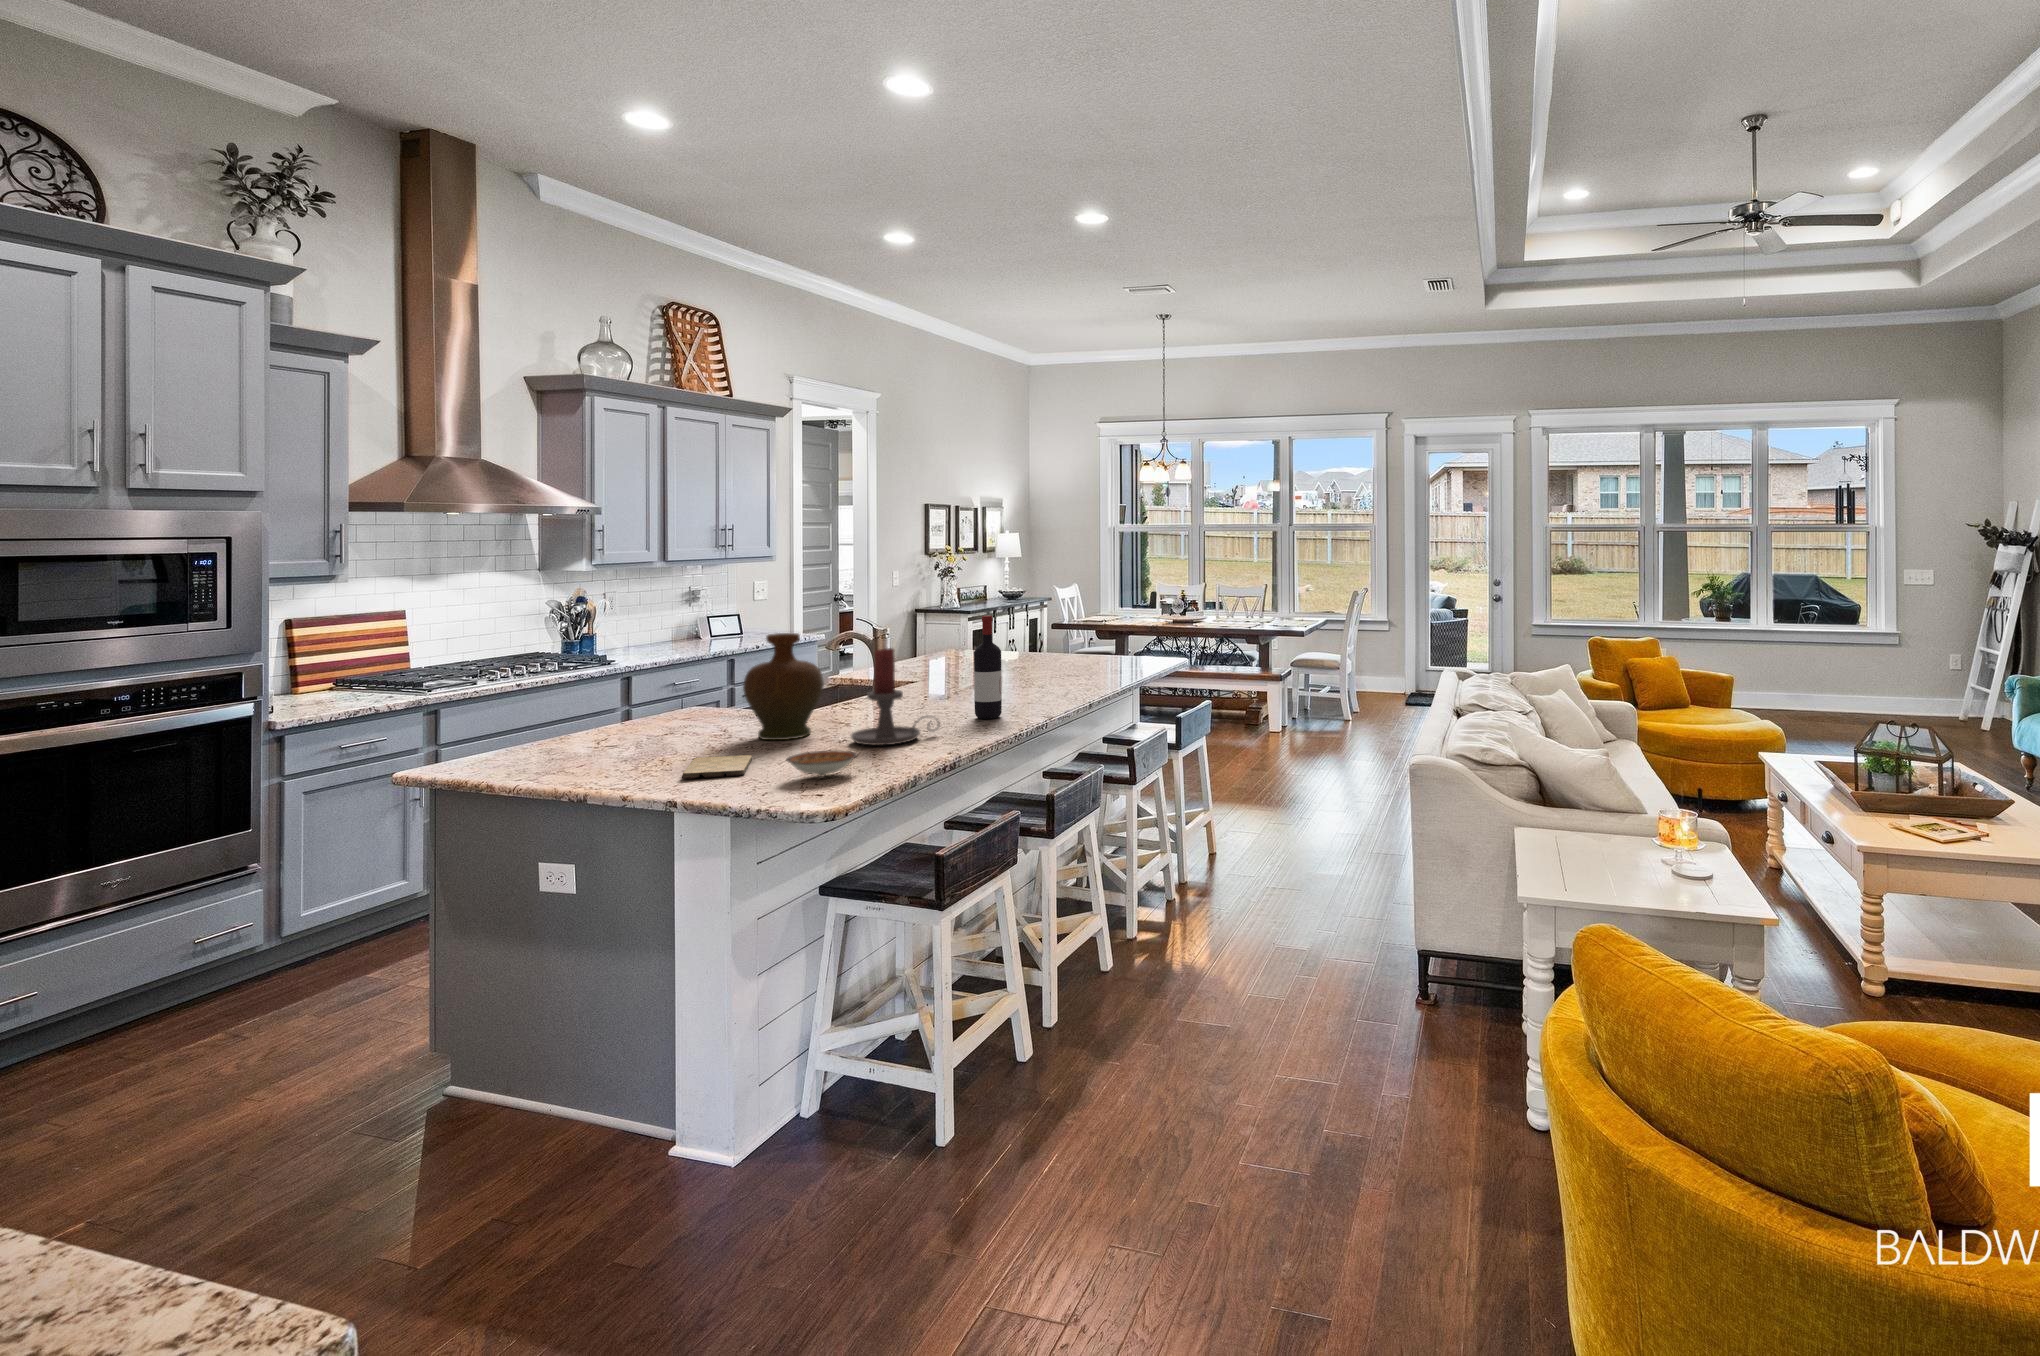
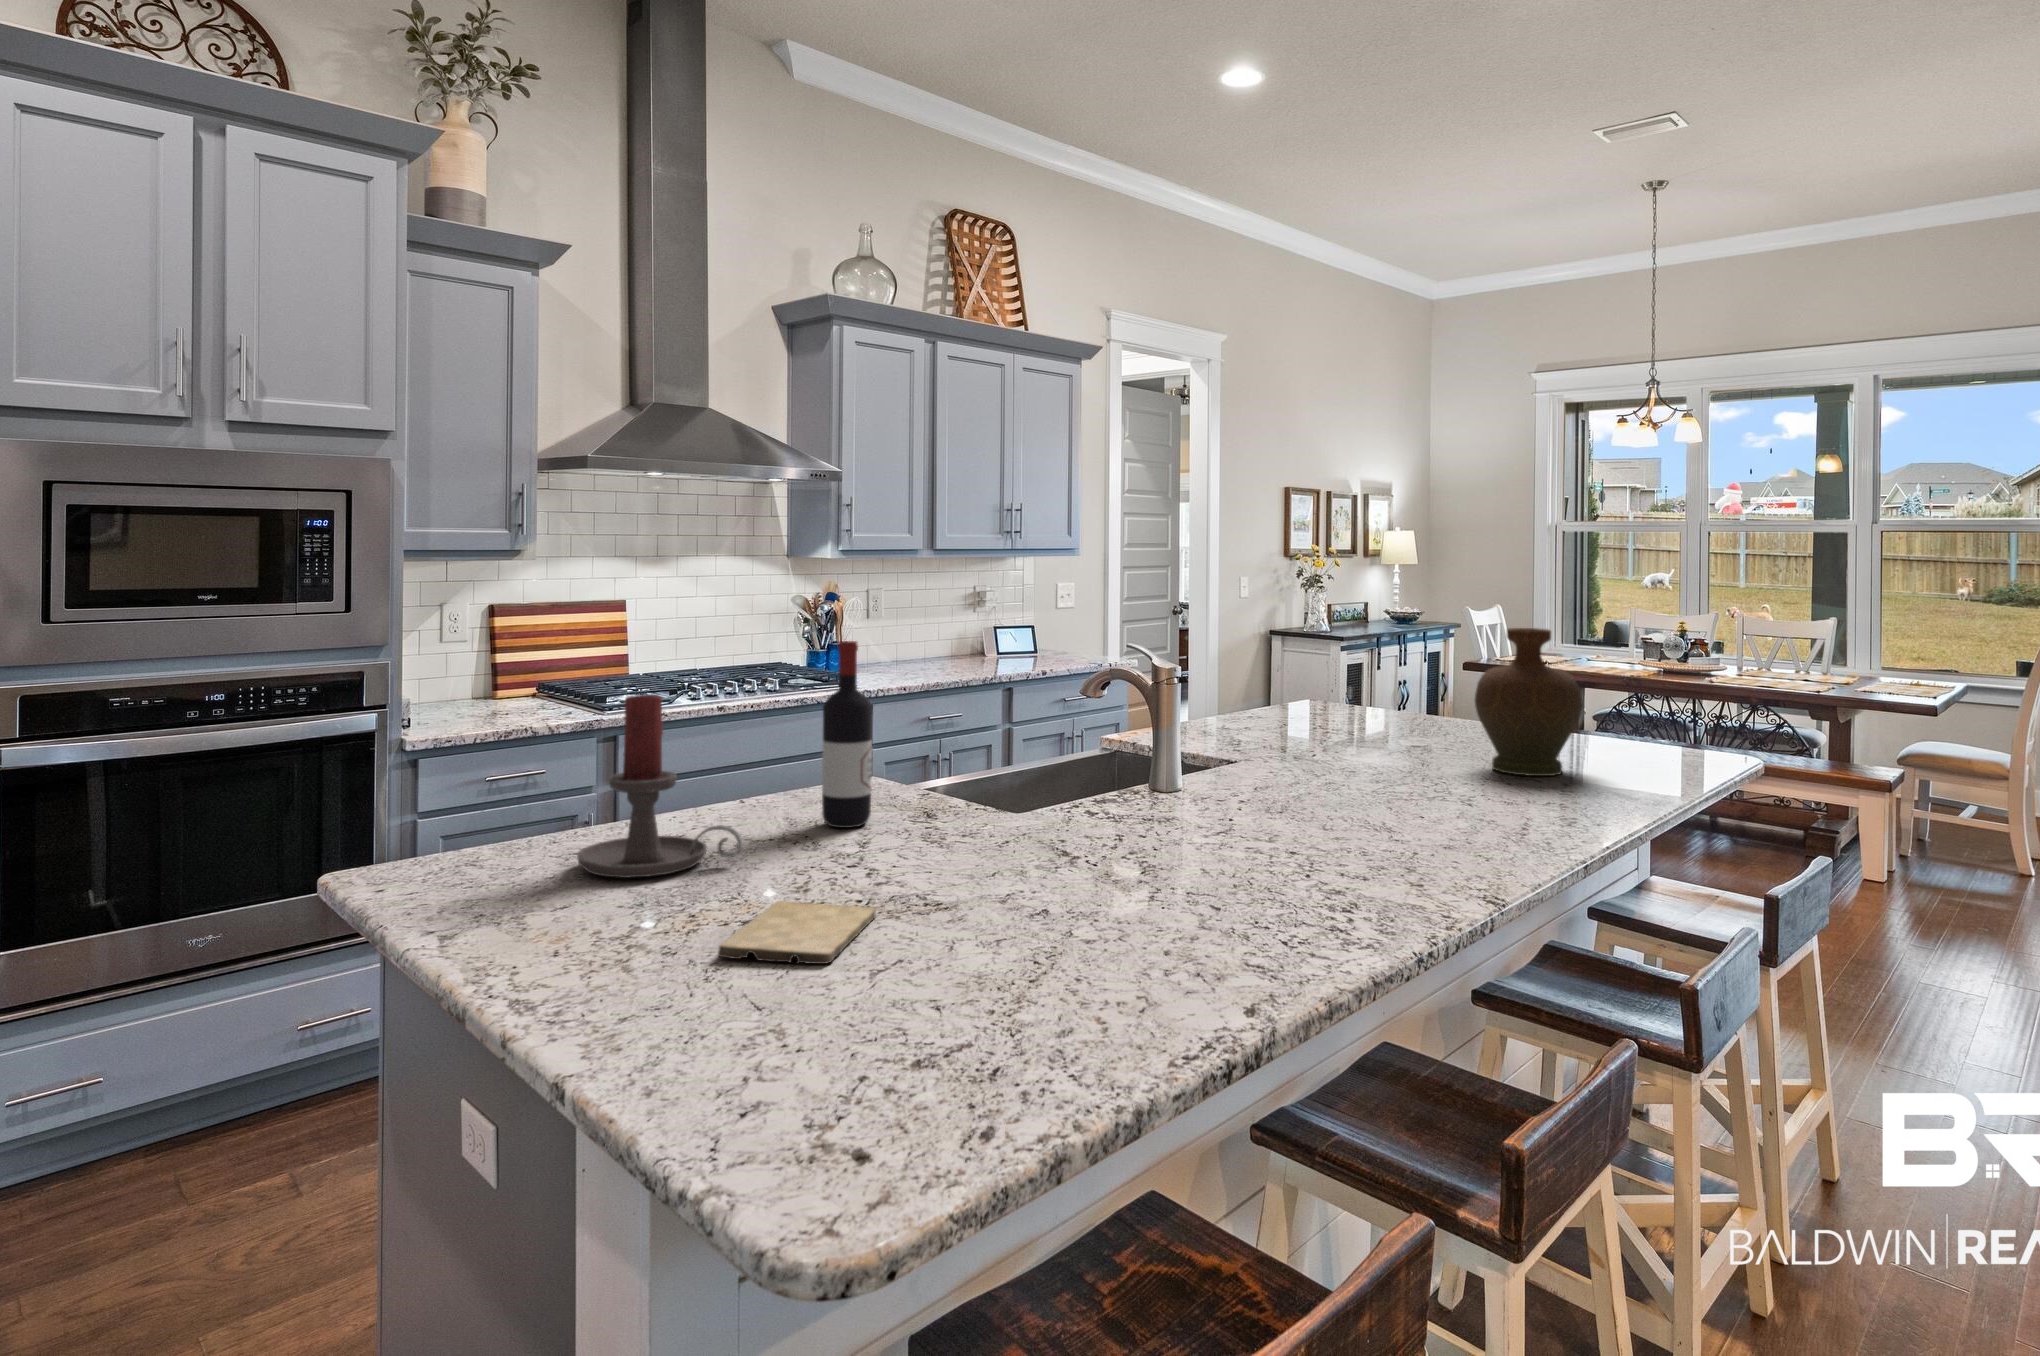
wine bottle: present [974,616,1002,719] -> present [822,641,872,828]
decorative vase: present [743,633,824,740] -> present [1475,628,1583,776]
candle holder: present [851,648,939,746] -> present [577,695,742,878]
ceramic bowl: present [787,750,857,777] -> none [891,935,1046,1002]

